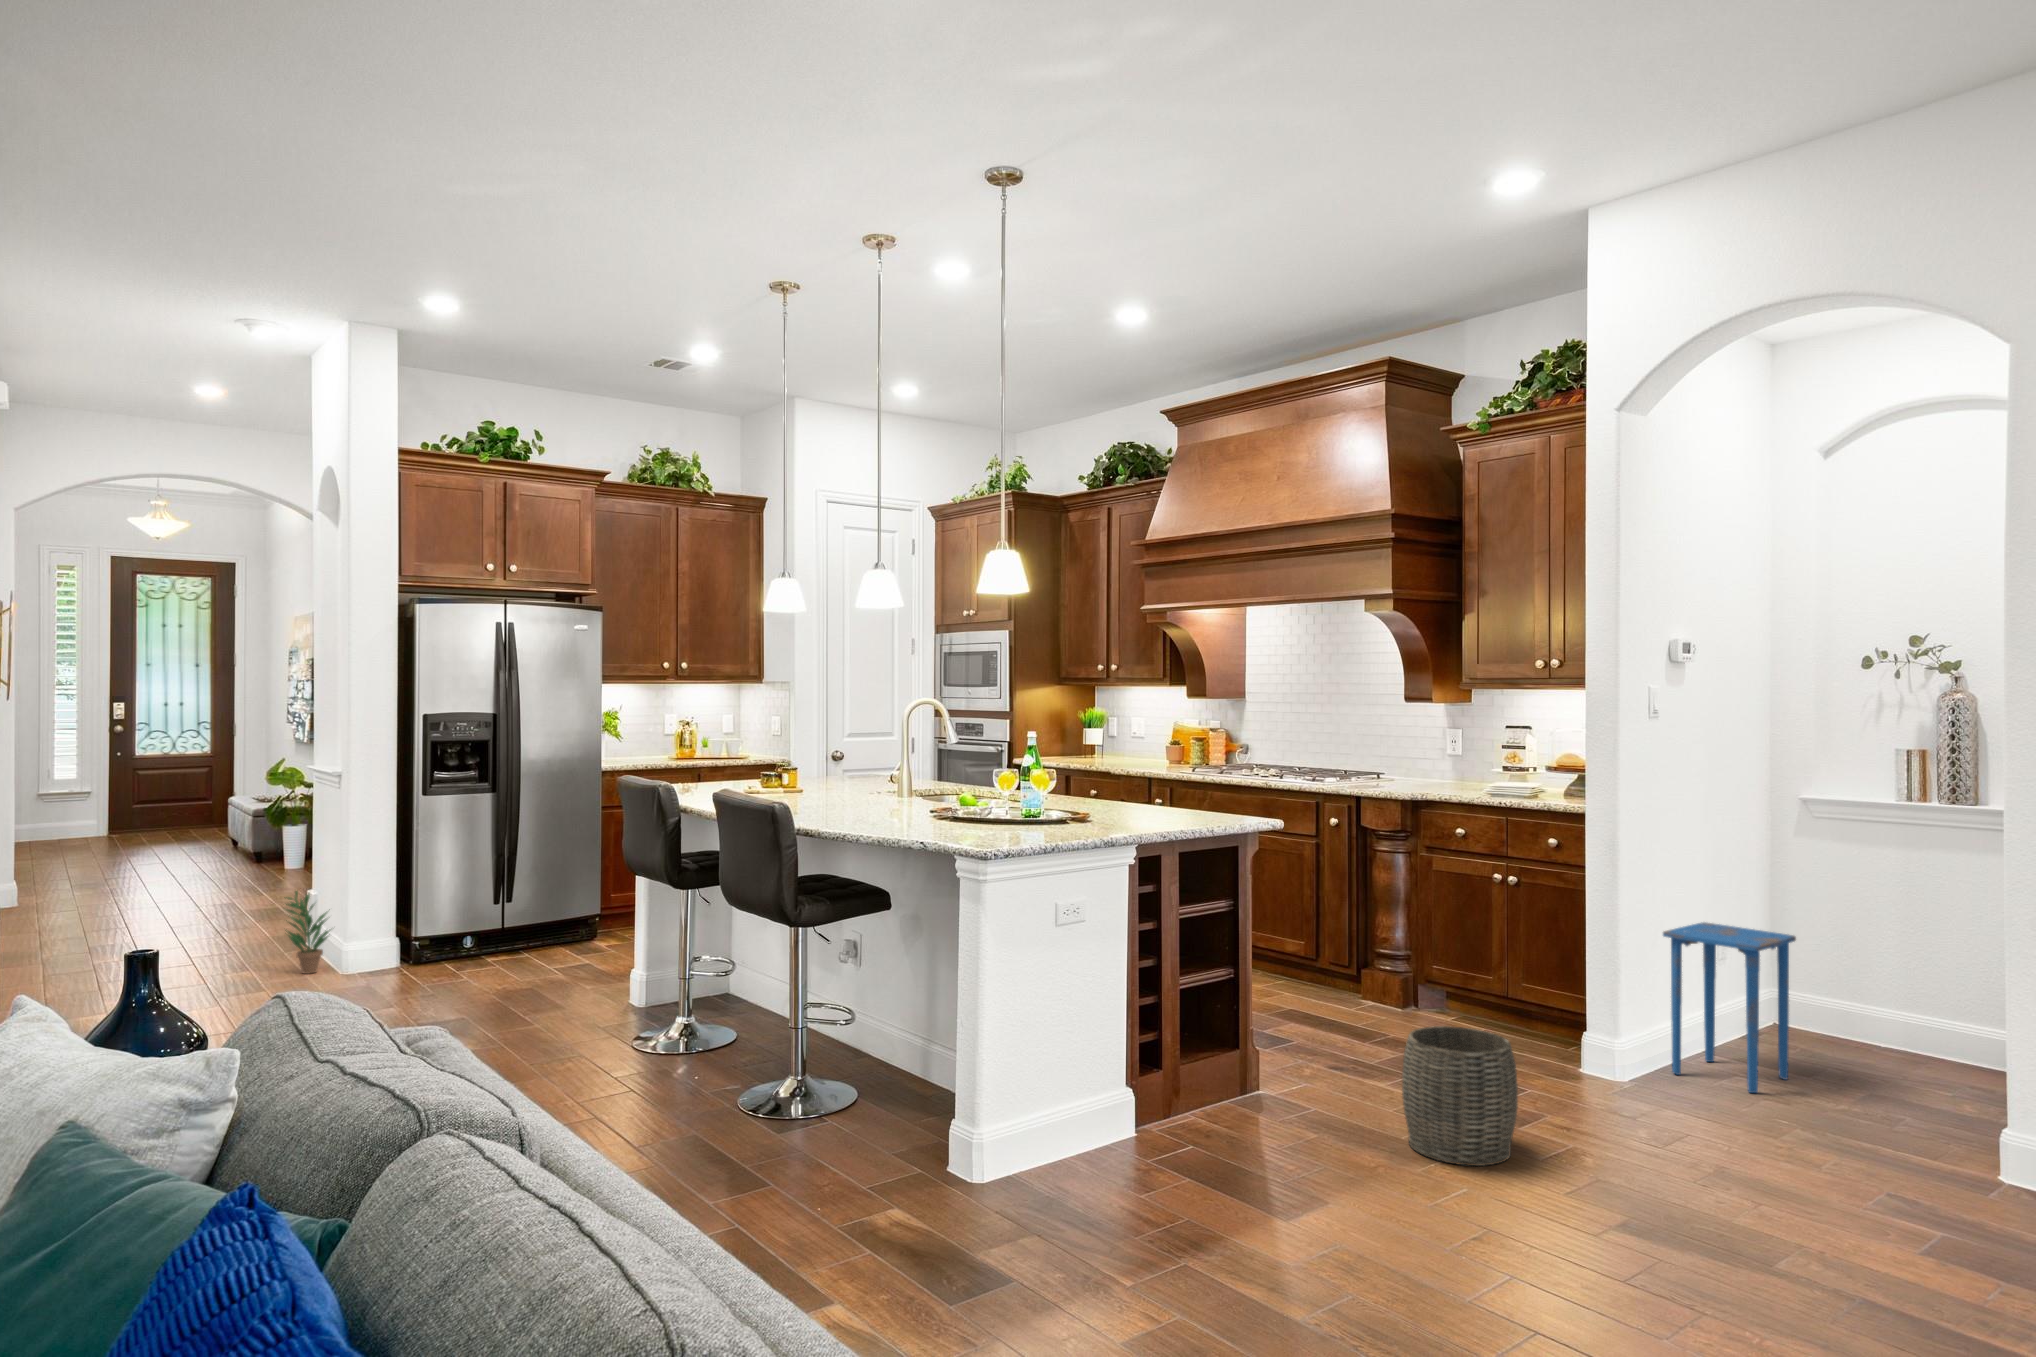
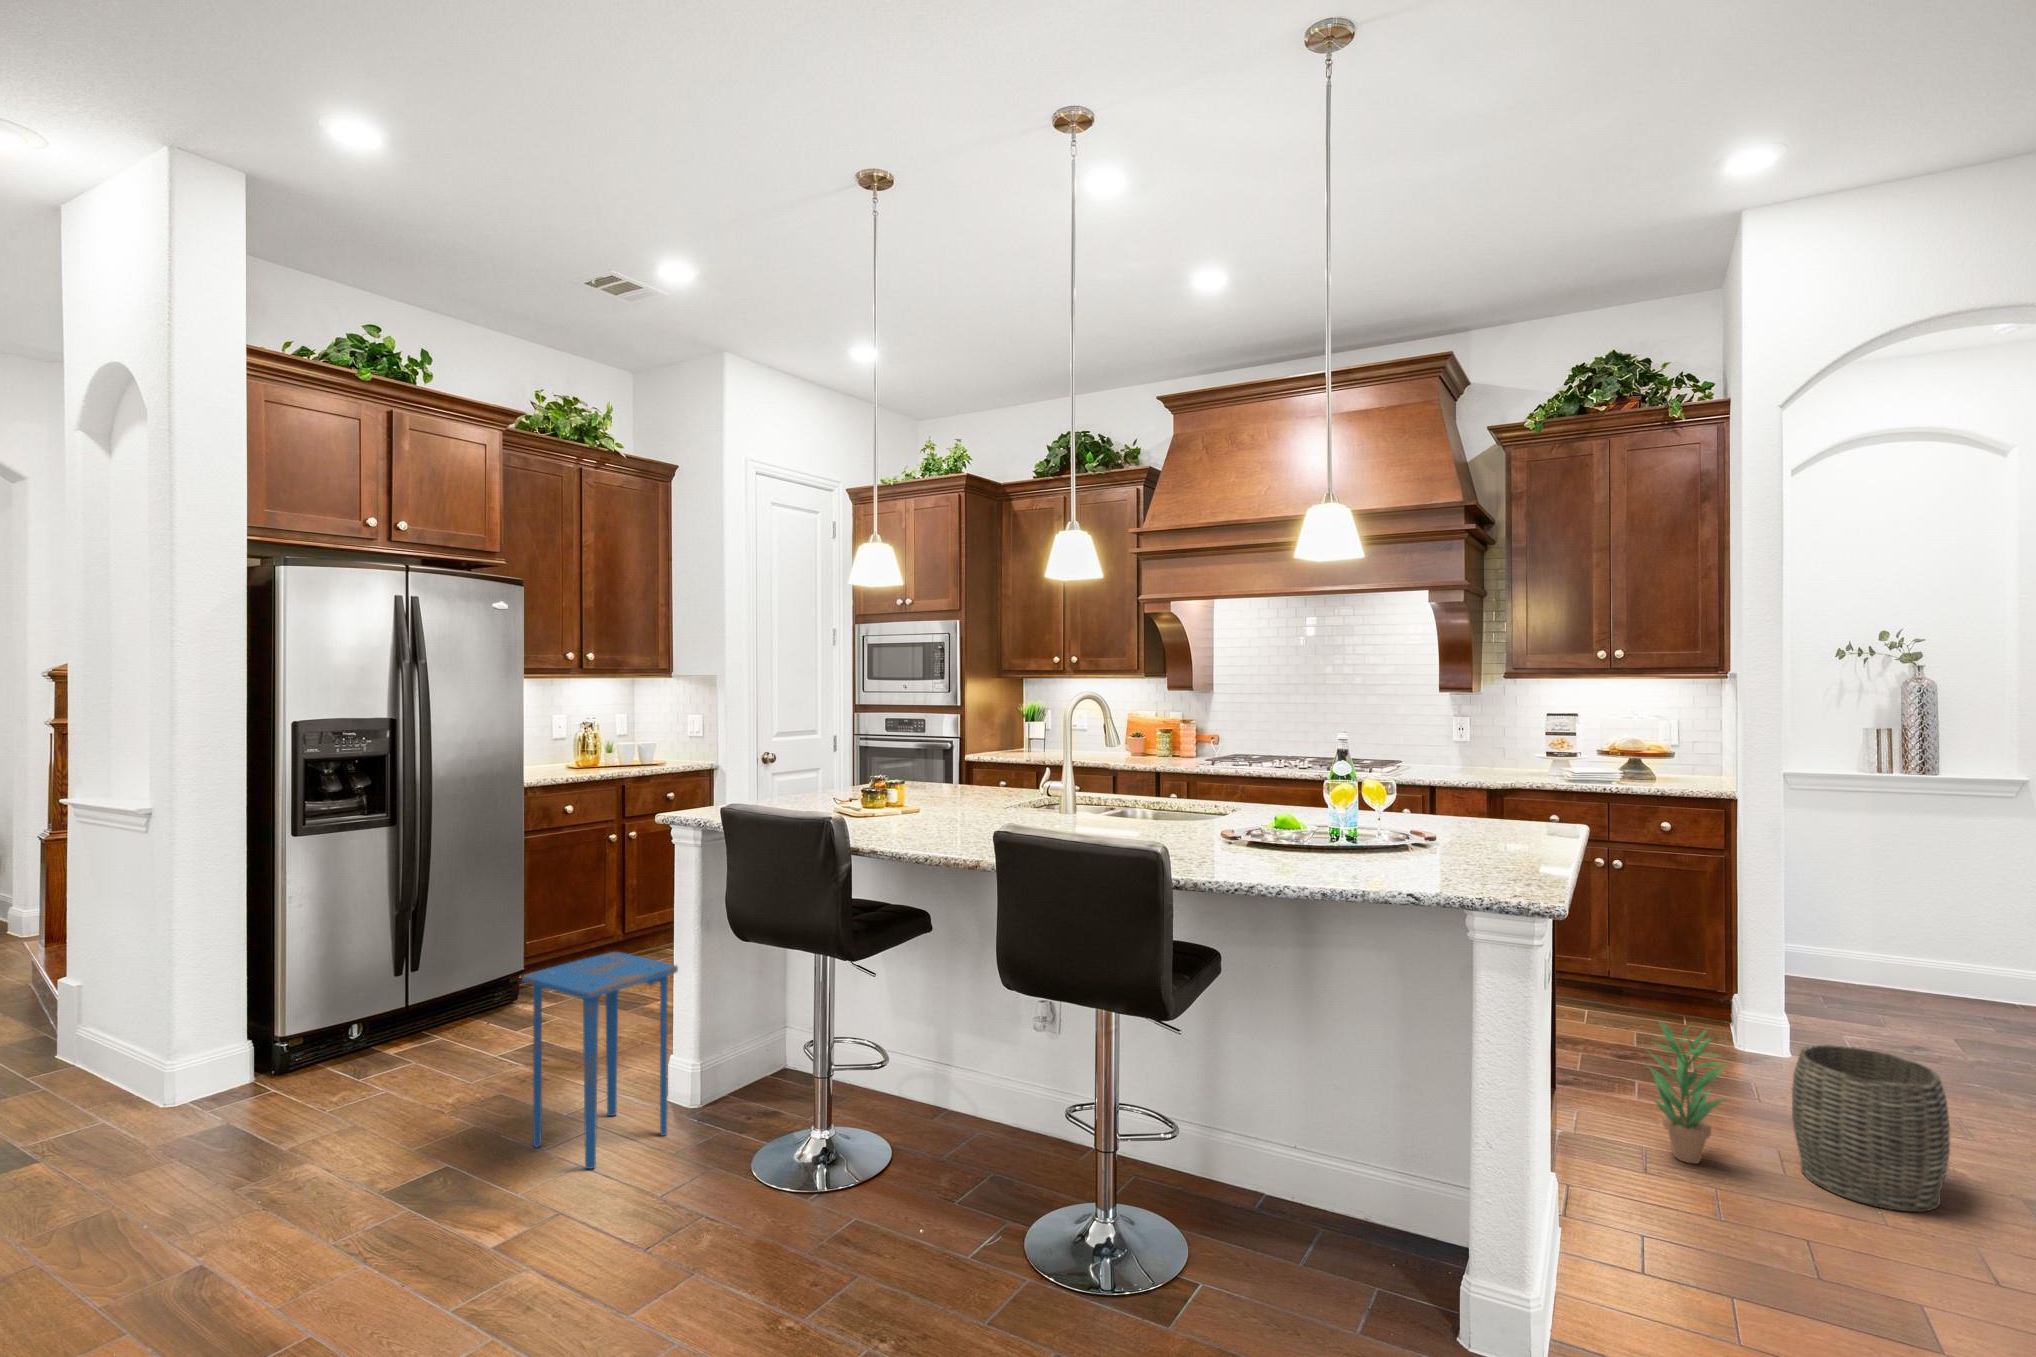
potted plant: present [285,891,330,974] -> present [1645,1022,1726,1163]
side table: present [1663,922,1796,1093] -> present [522,952,678,1169]

